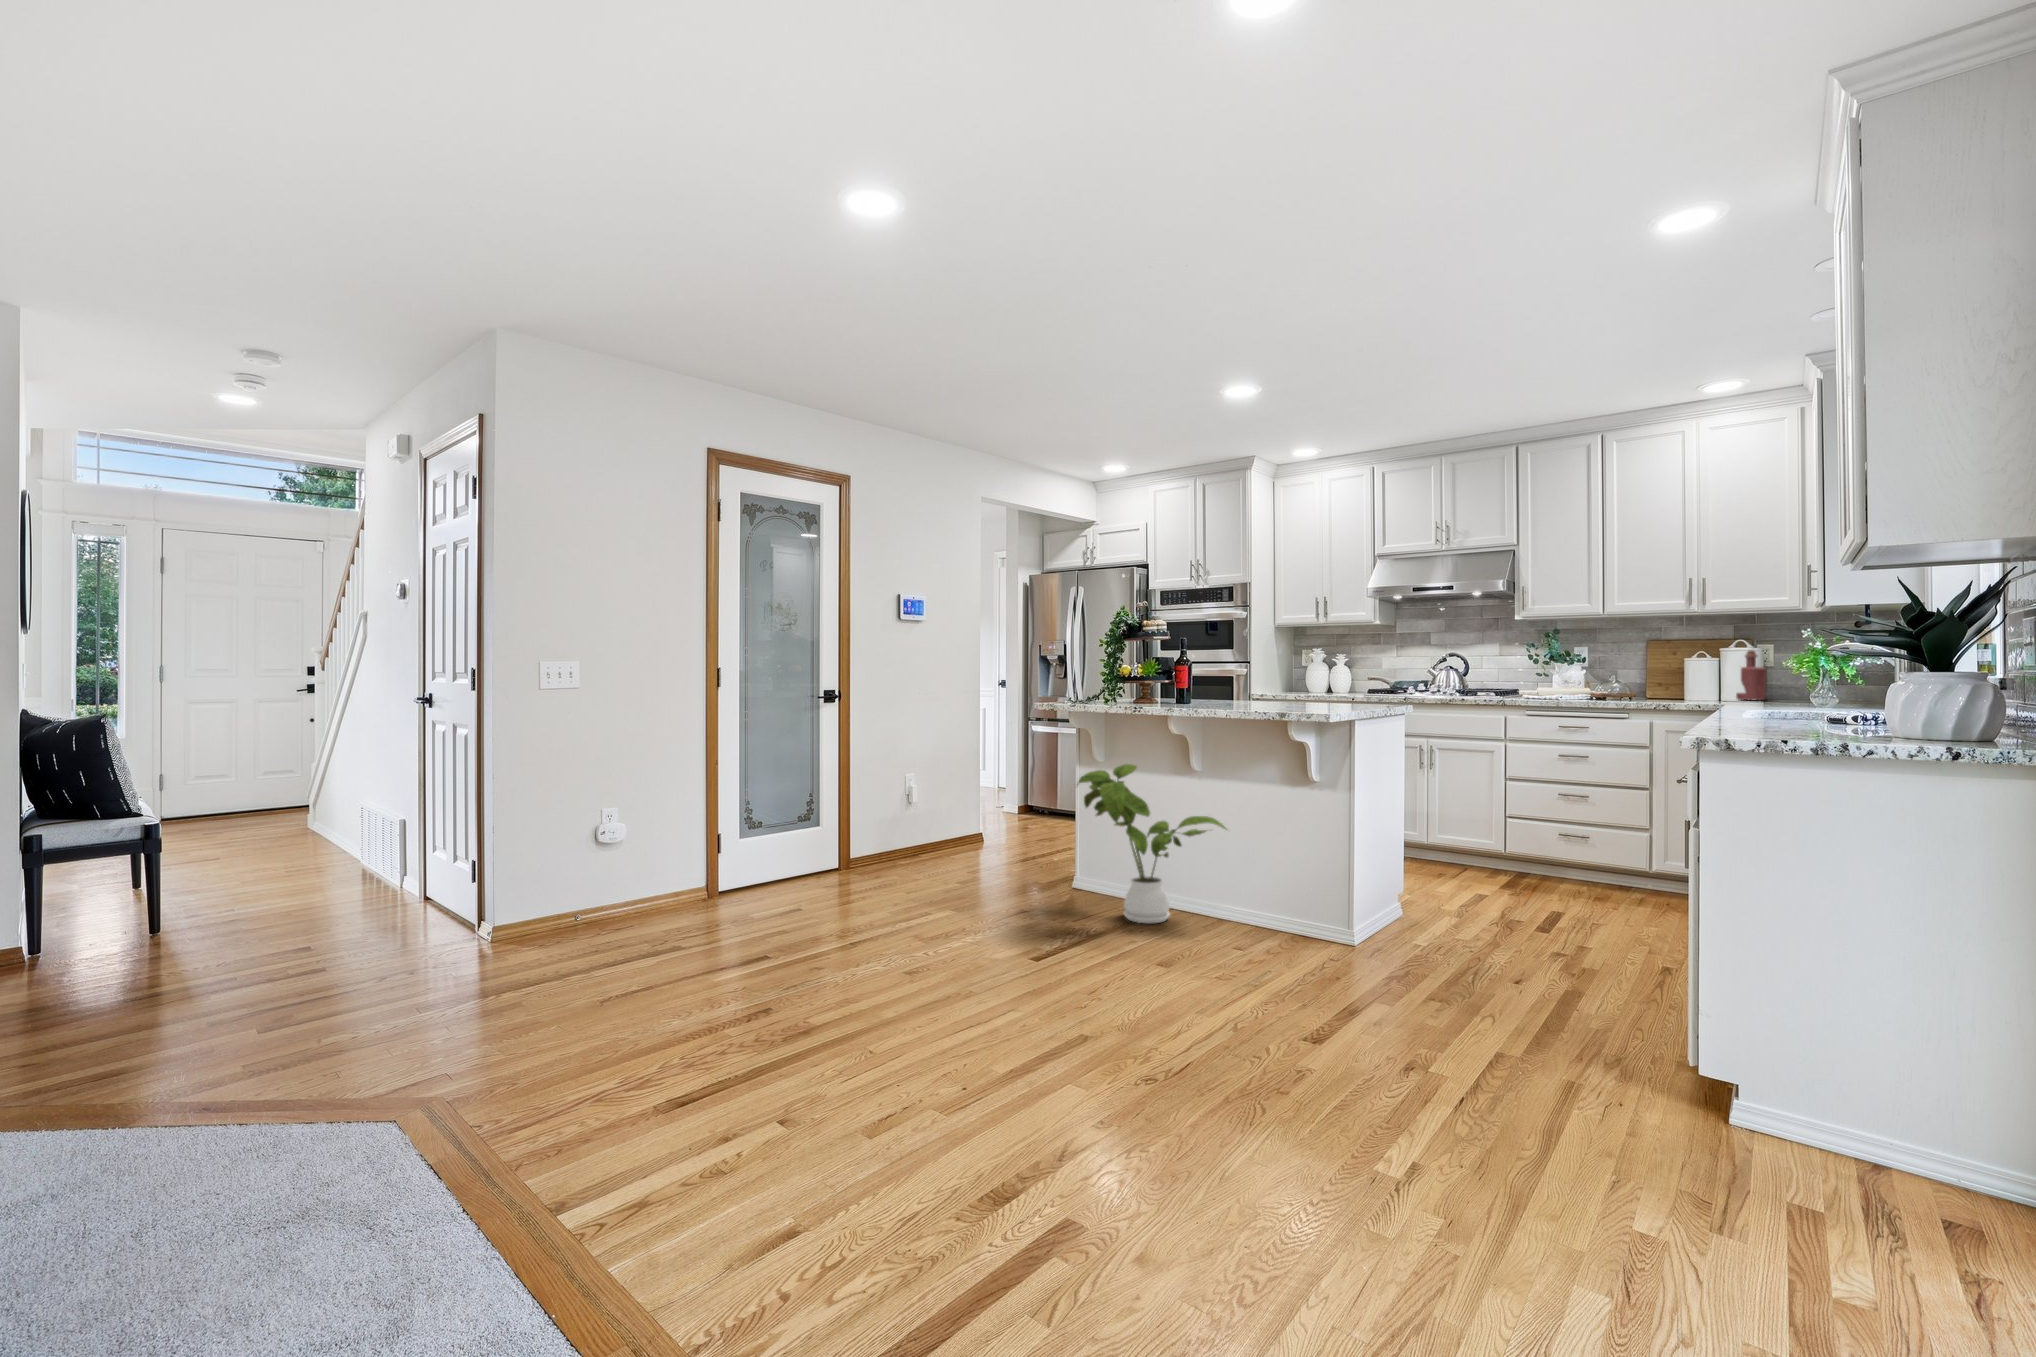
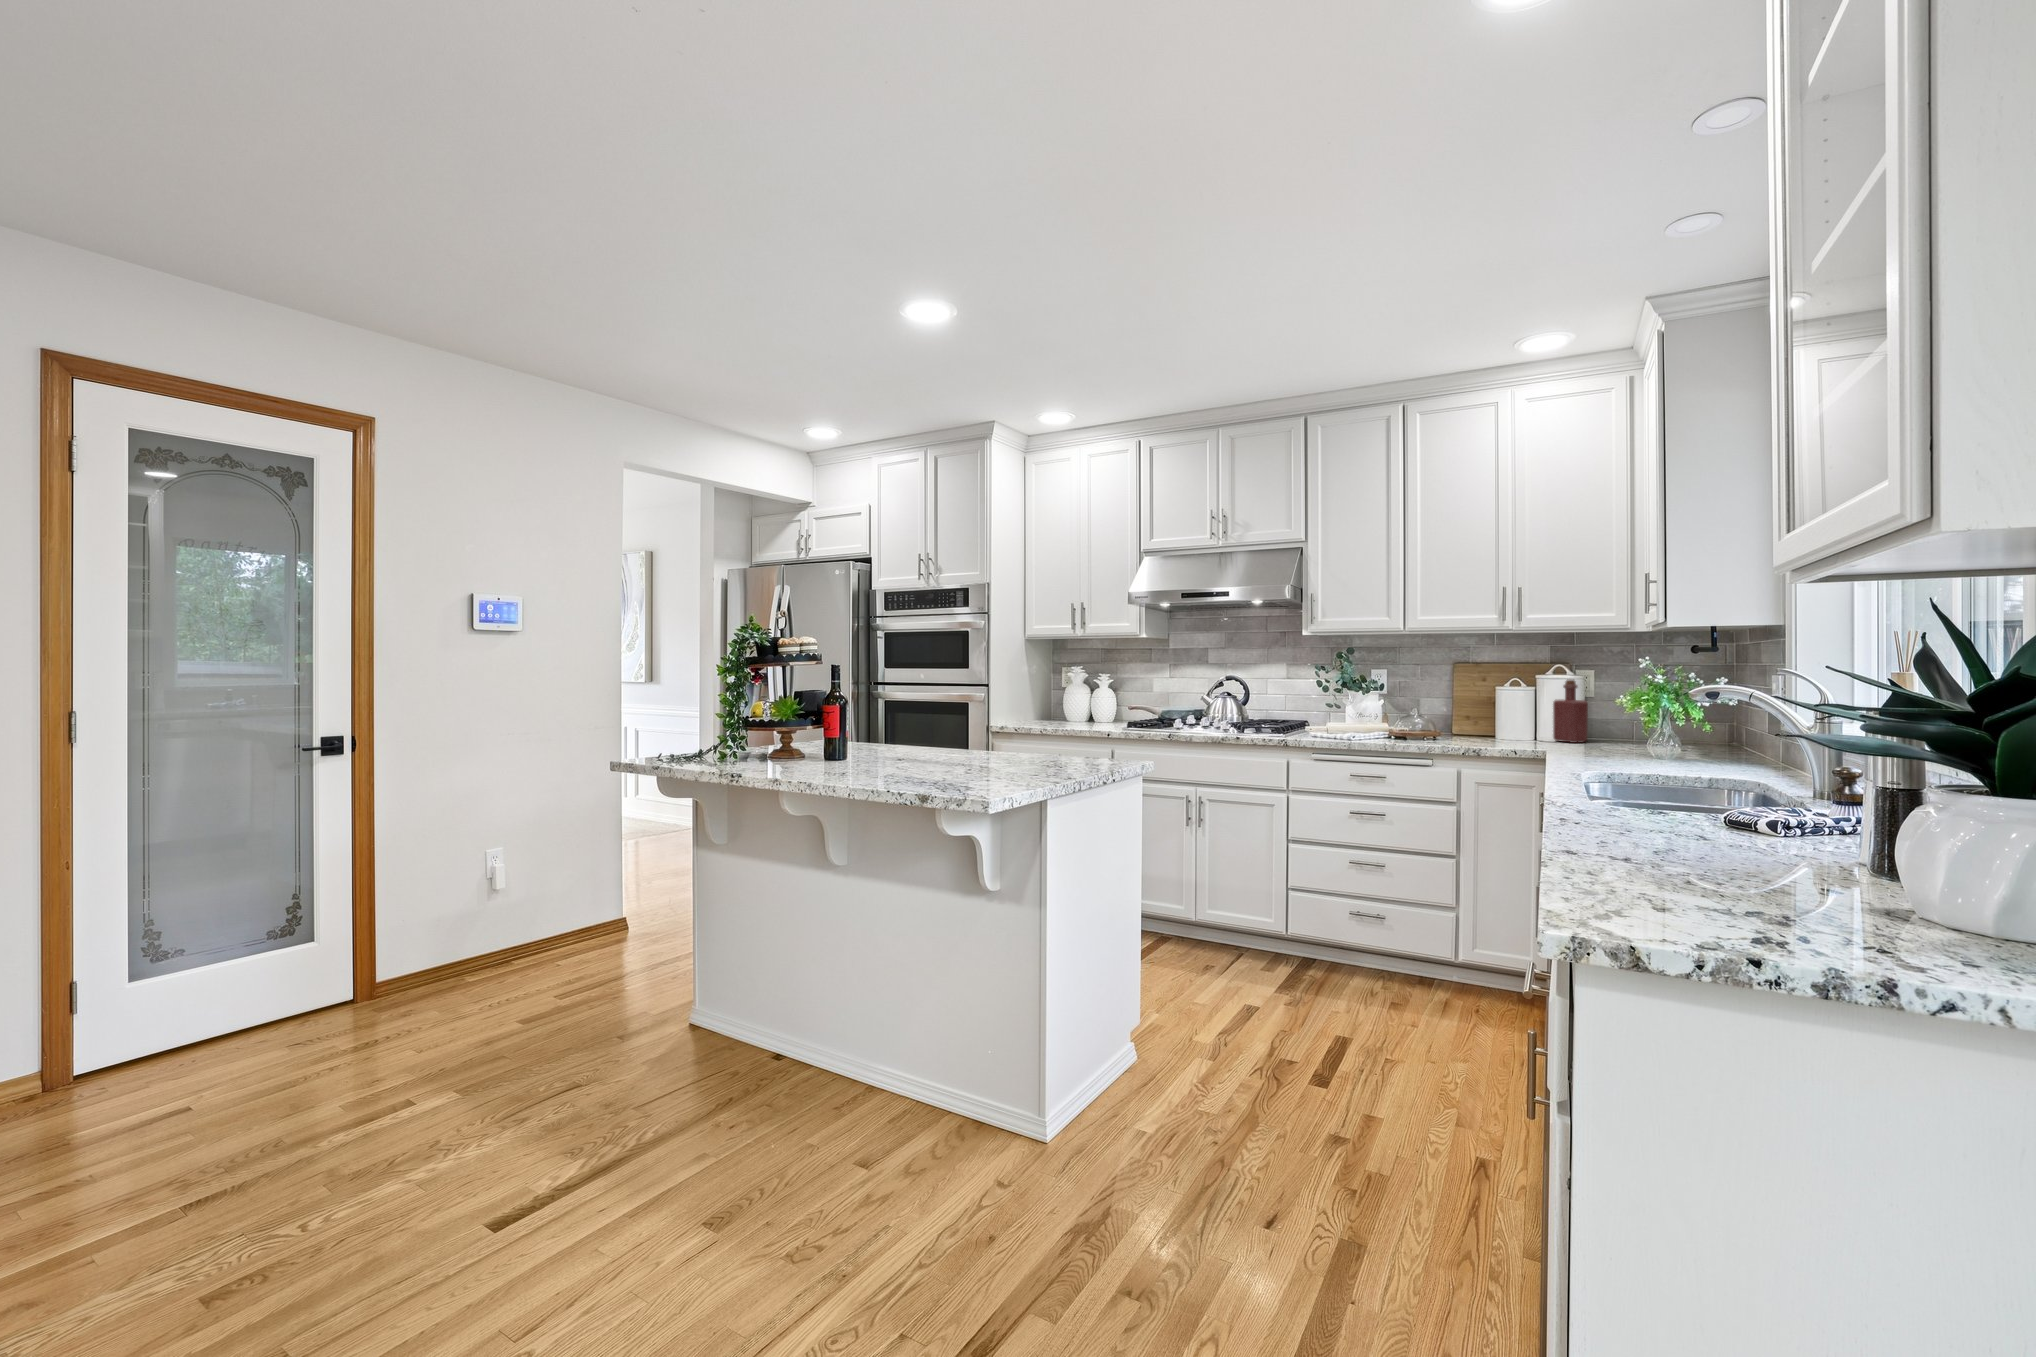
house plant: present [1078,764,1226,923] -> none [634,862,873,1104]

